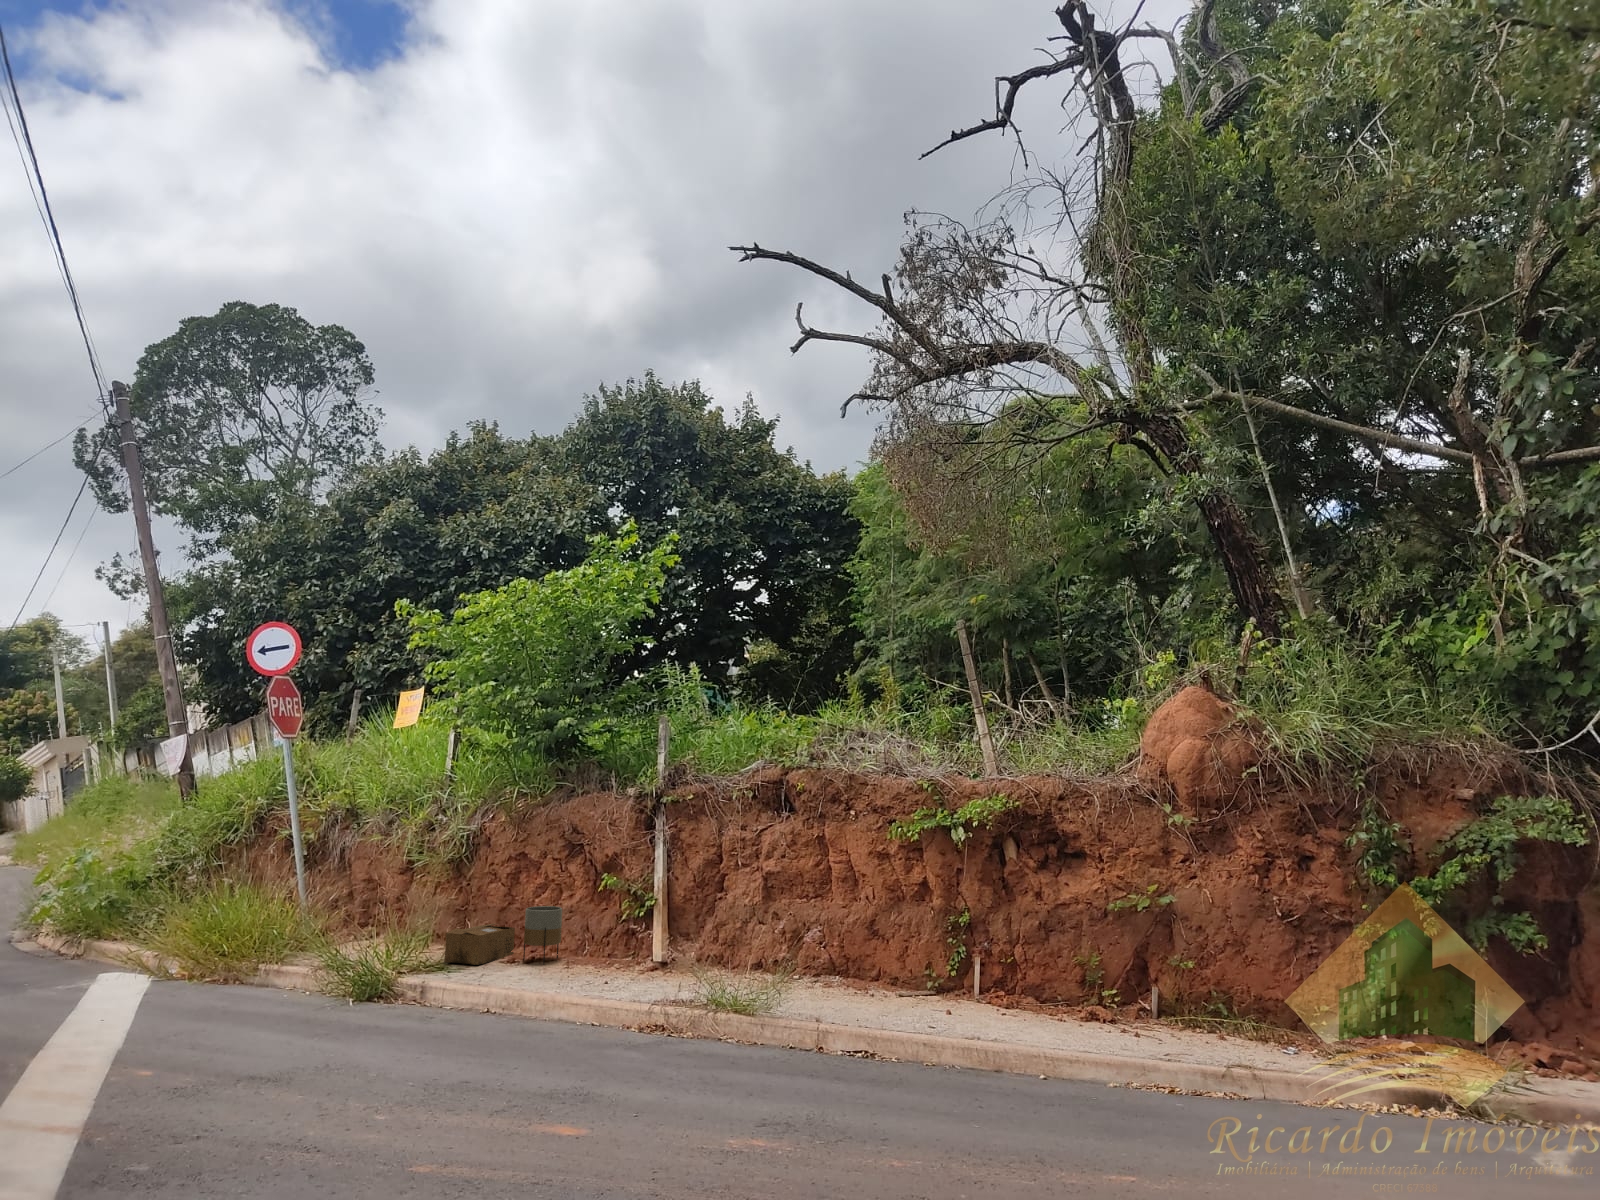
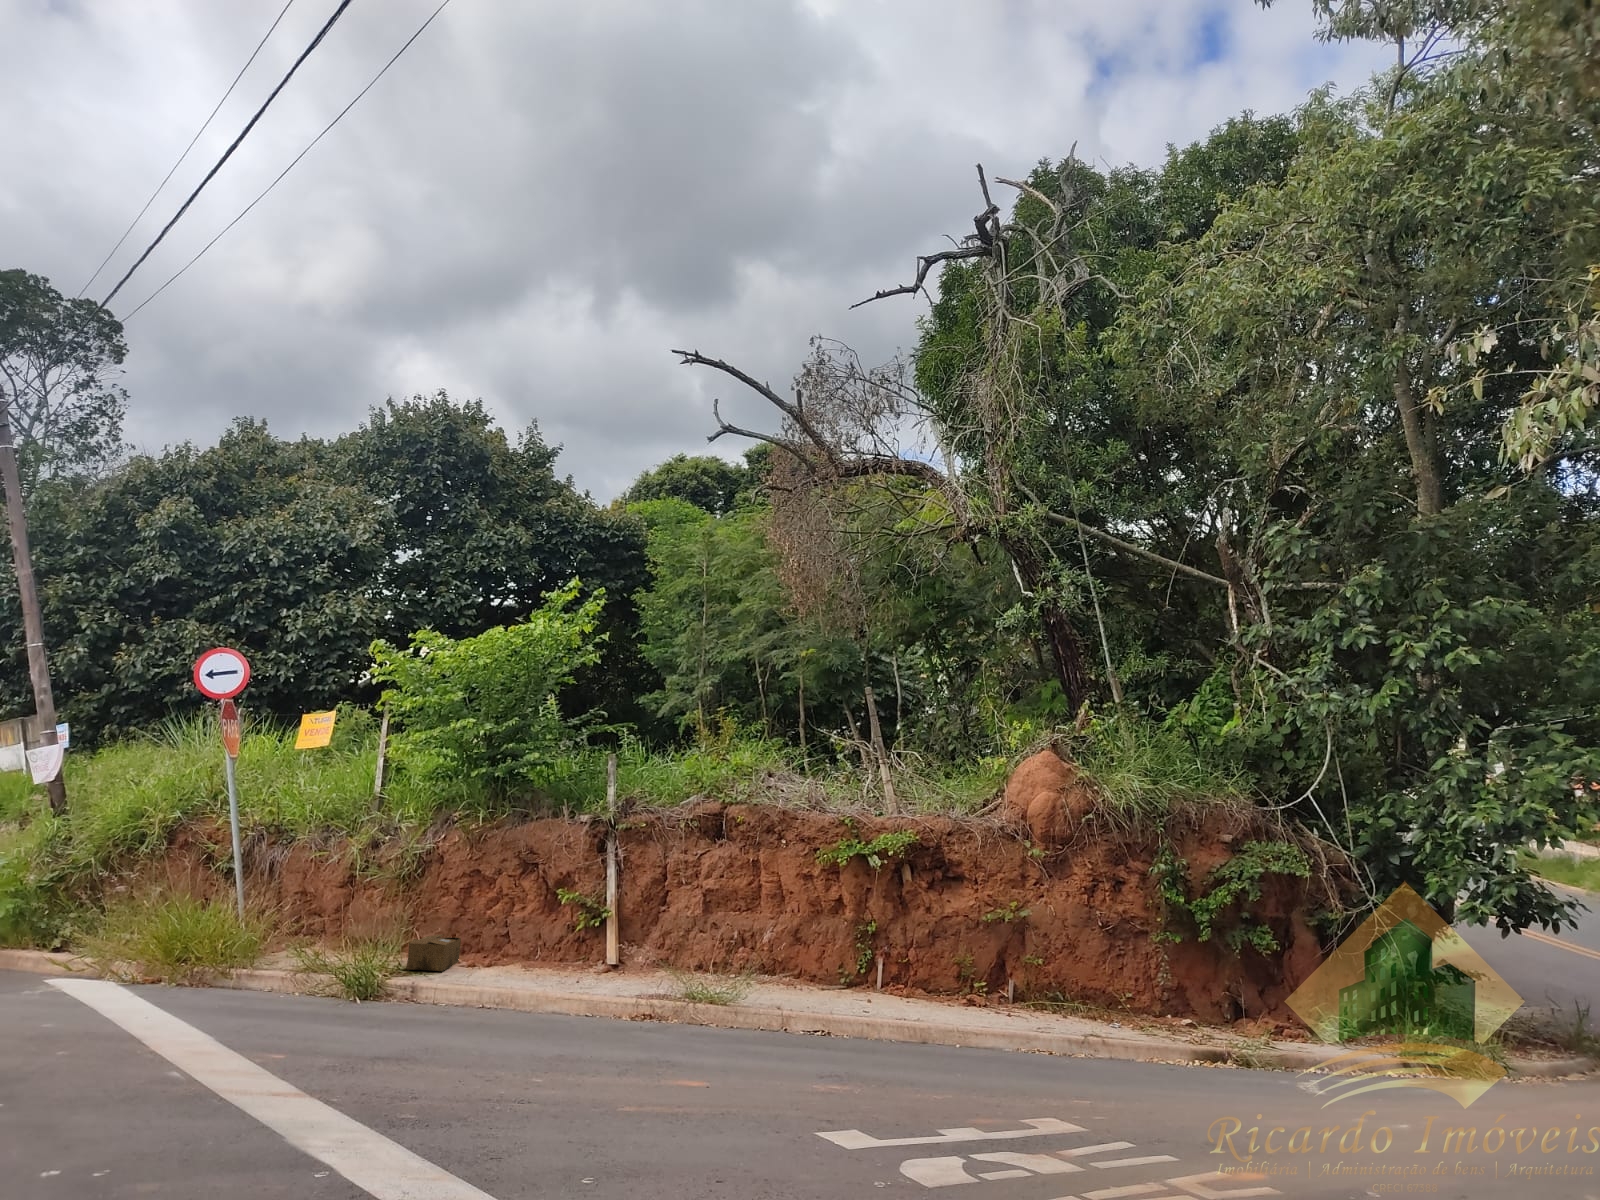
planter: present [523,906,562,965] -> none [478,919,516,970]

